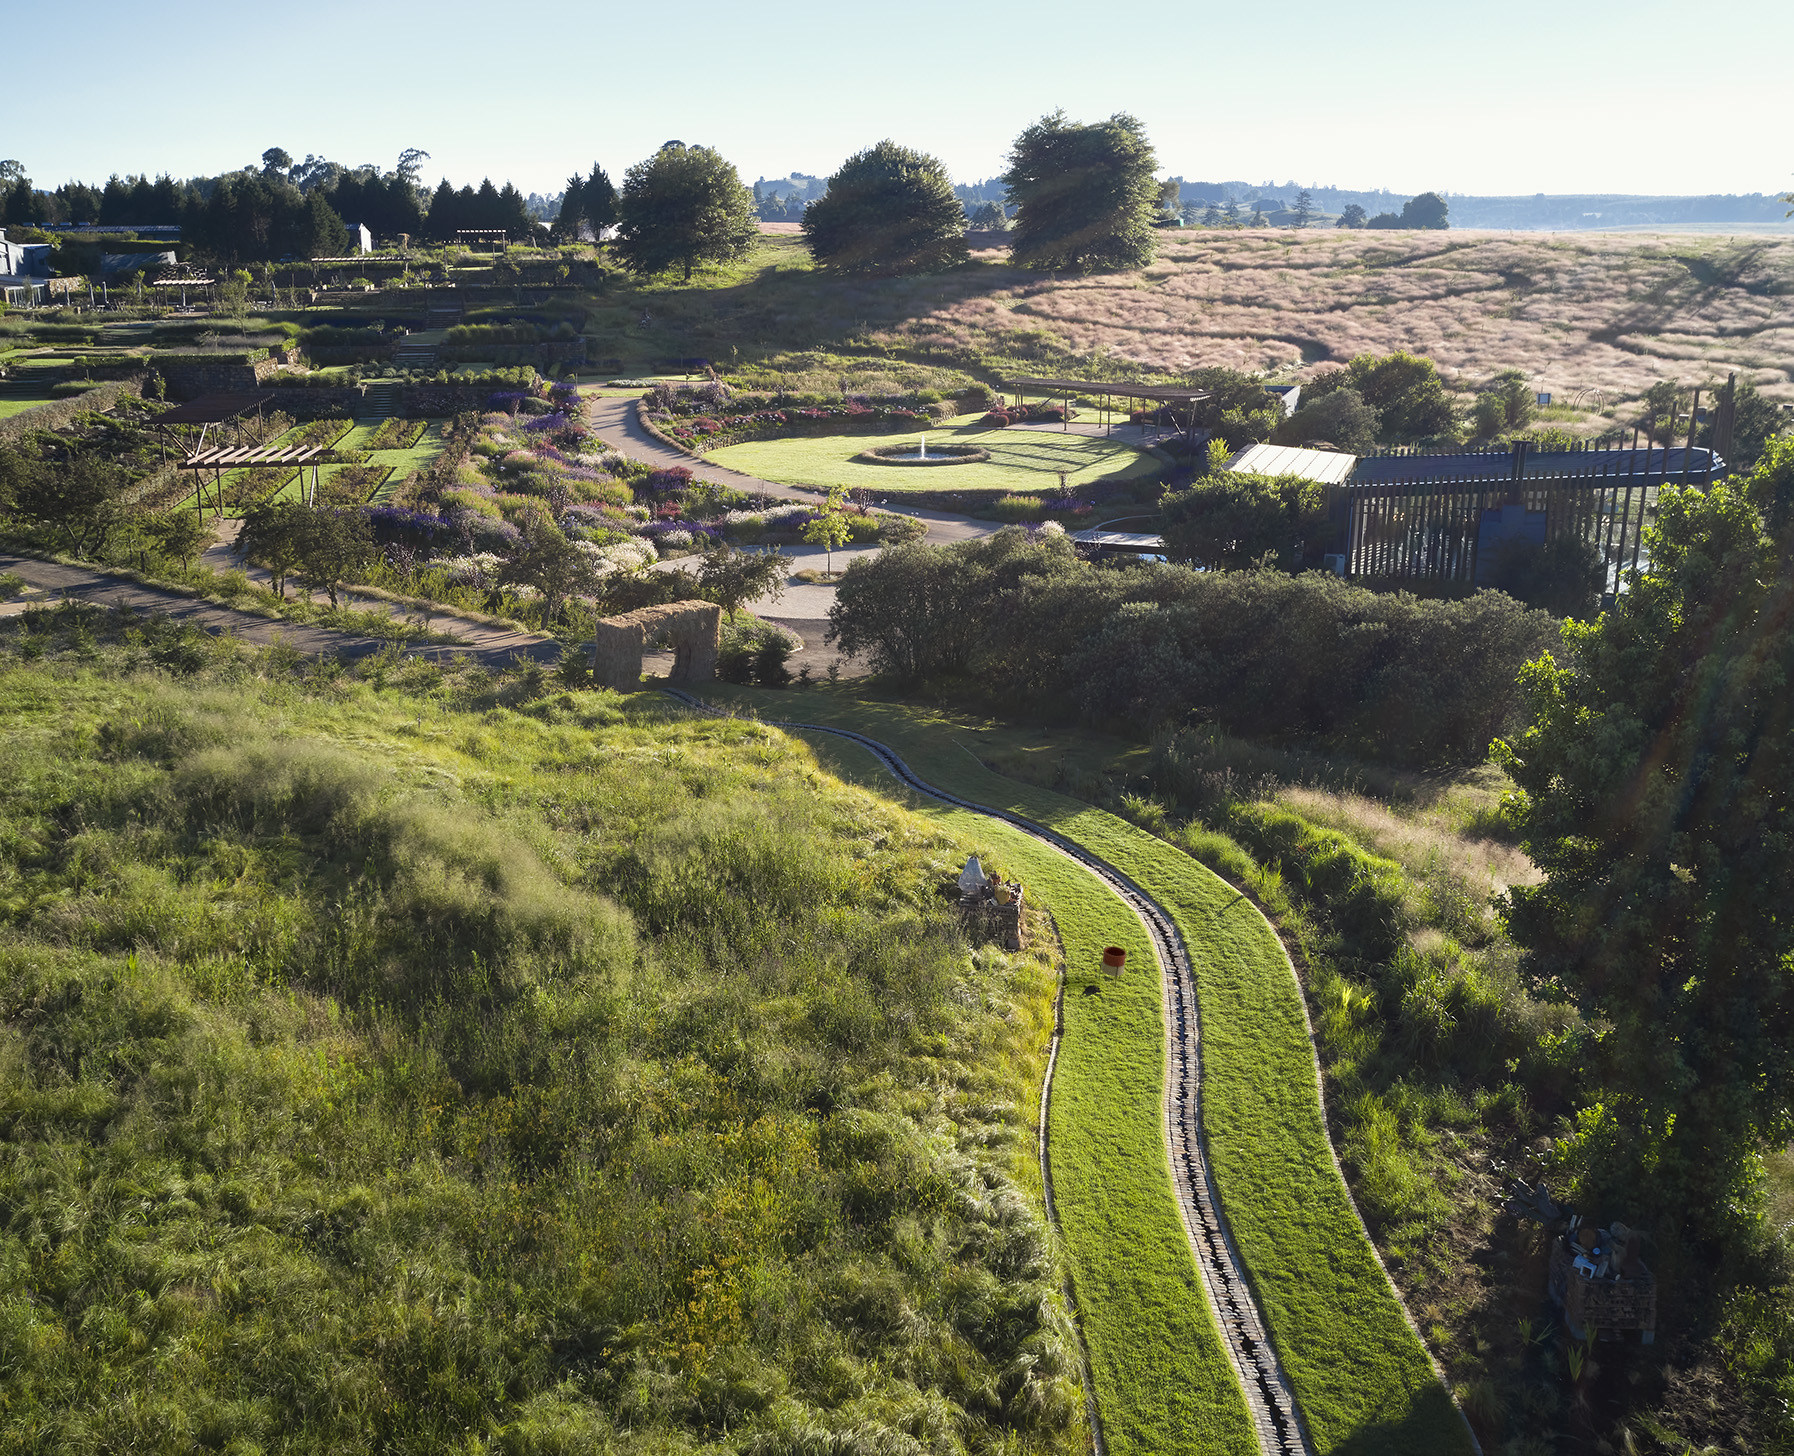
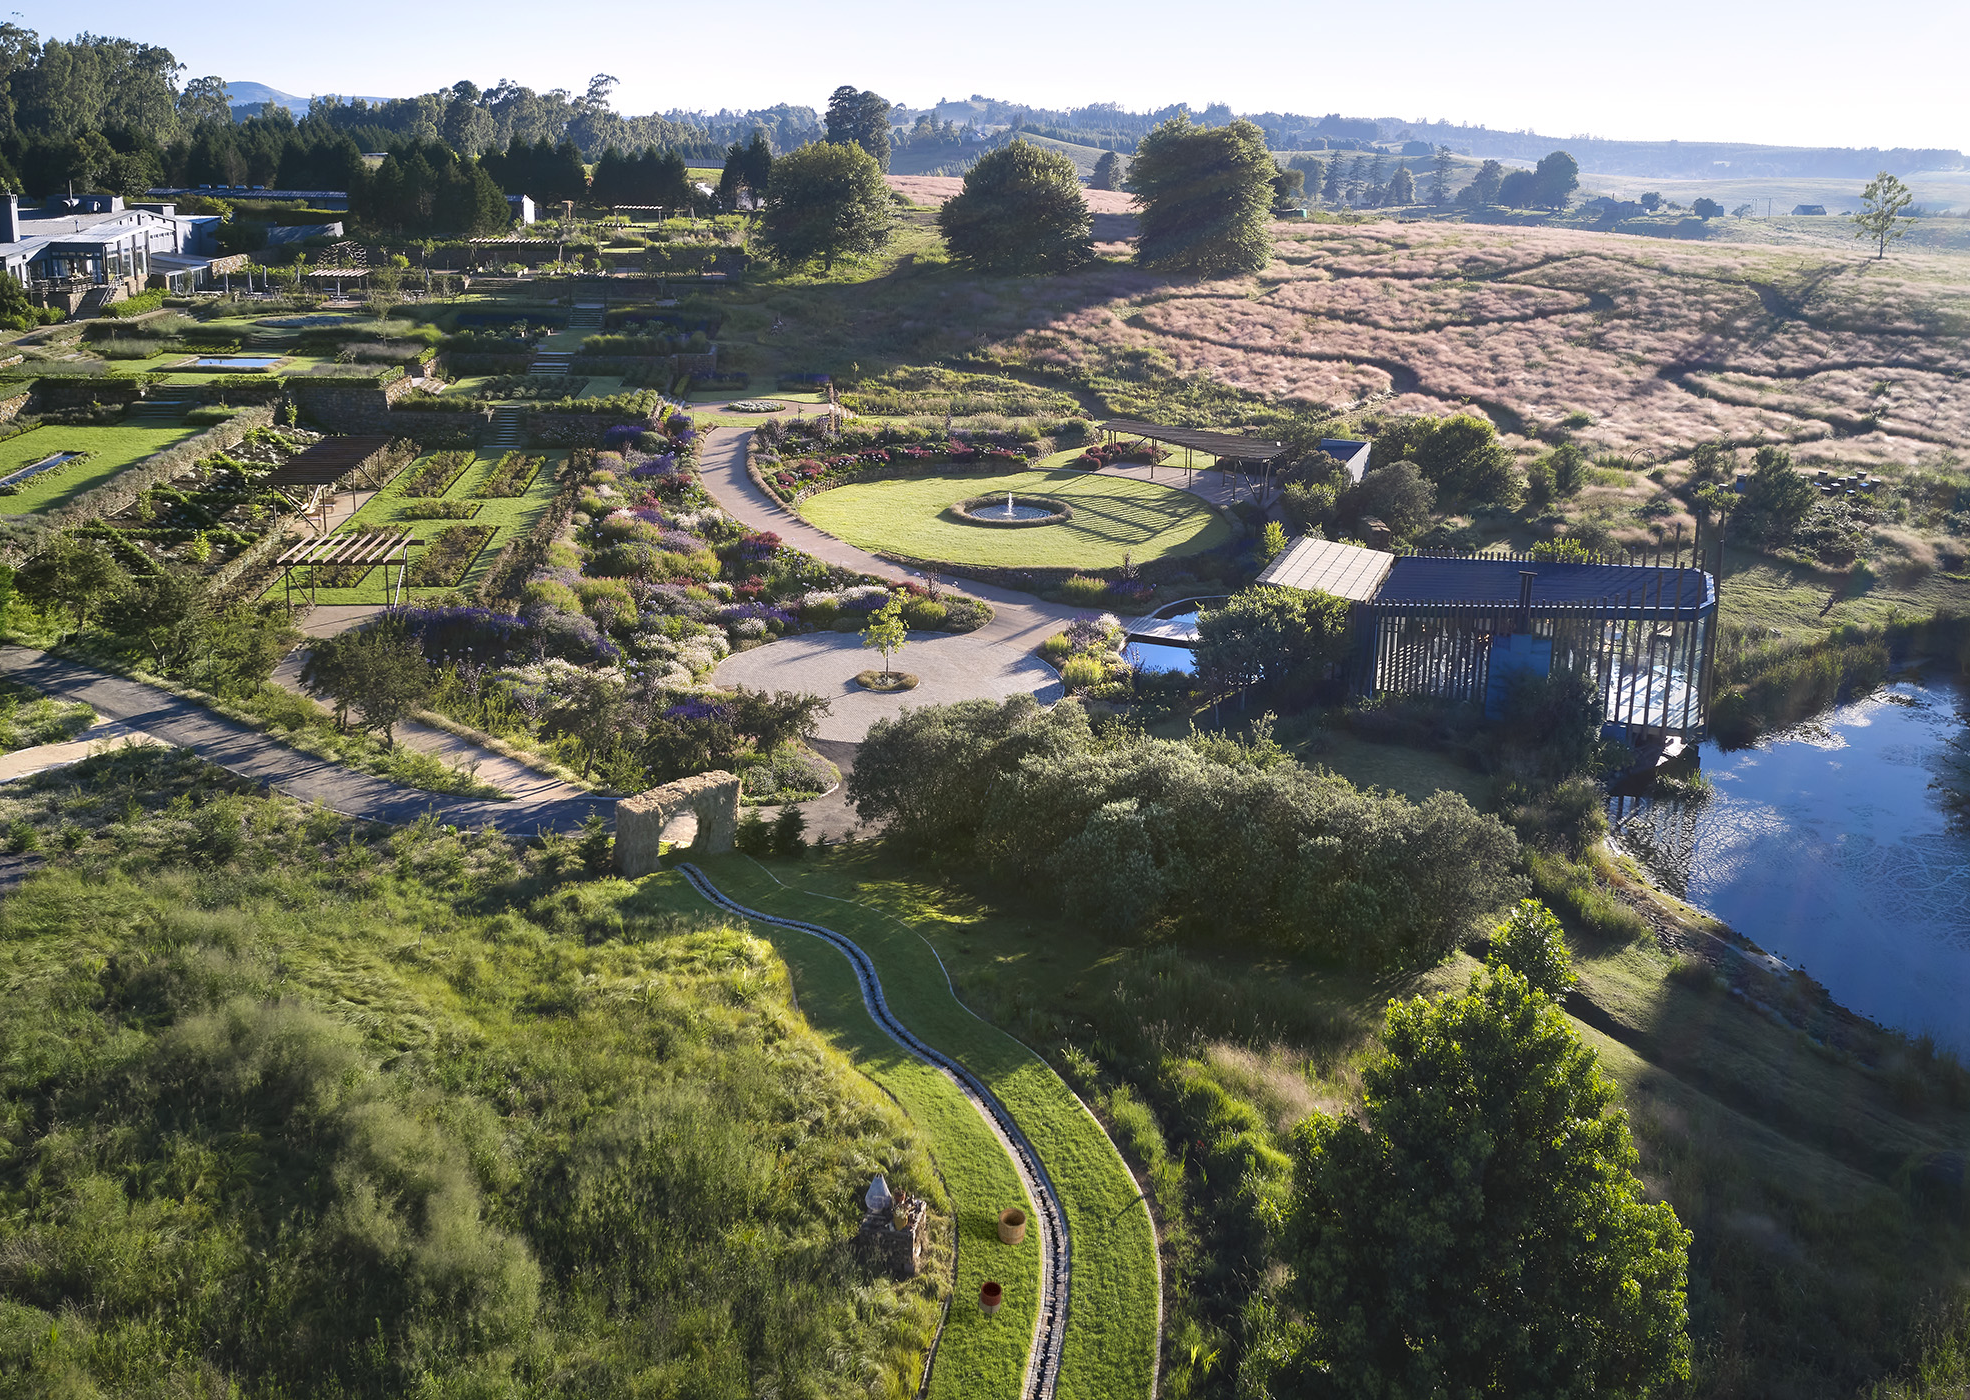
wooden bucket: none [1099,903,1130,935] -> present [998,1208,1027,1244]

